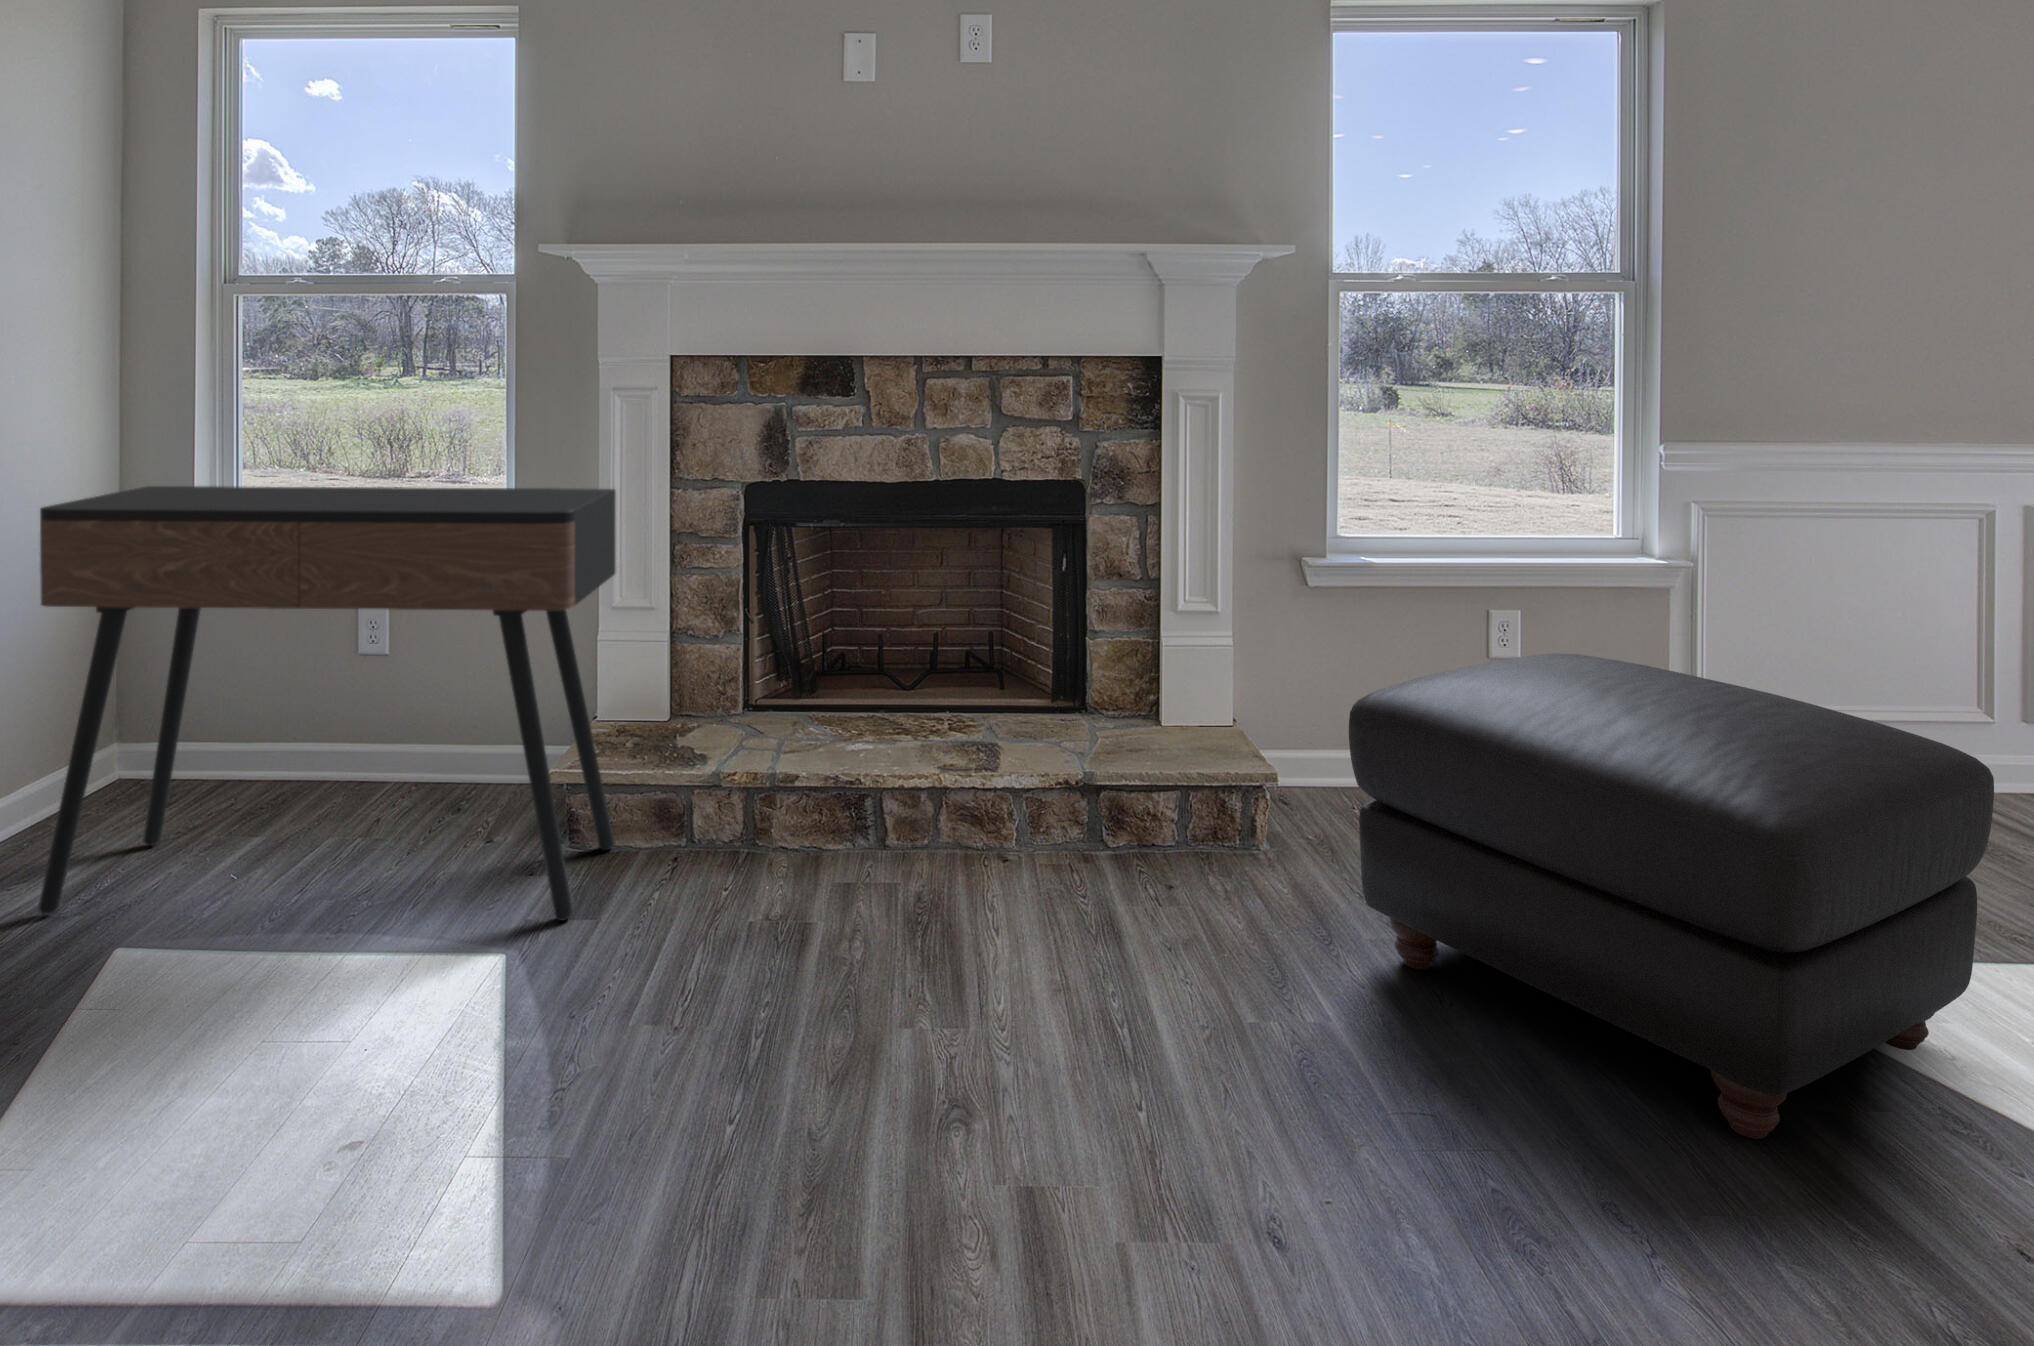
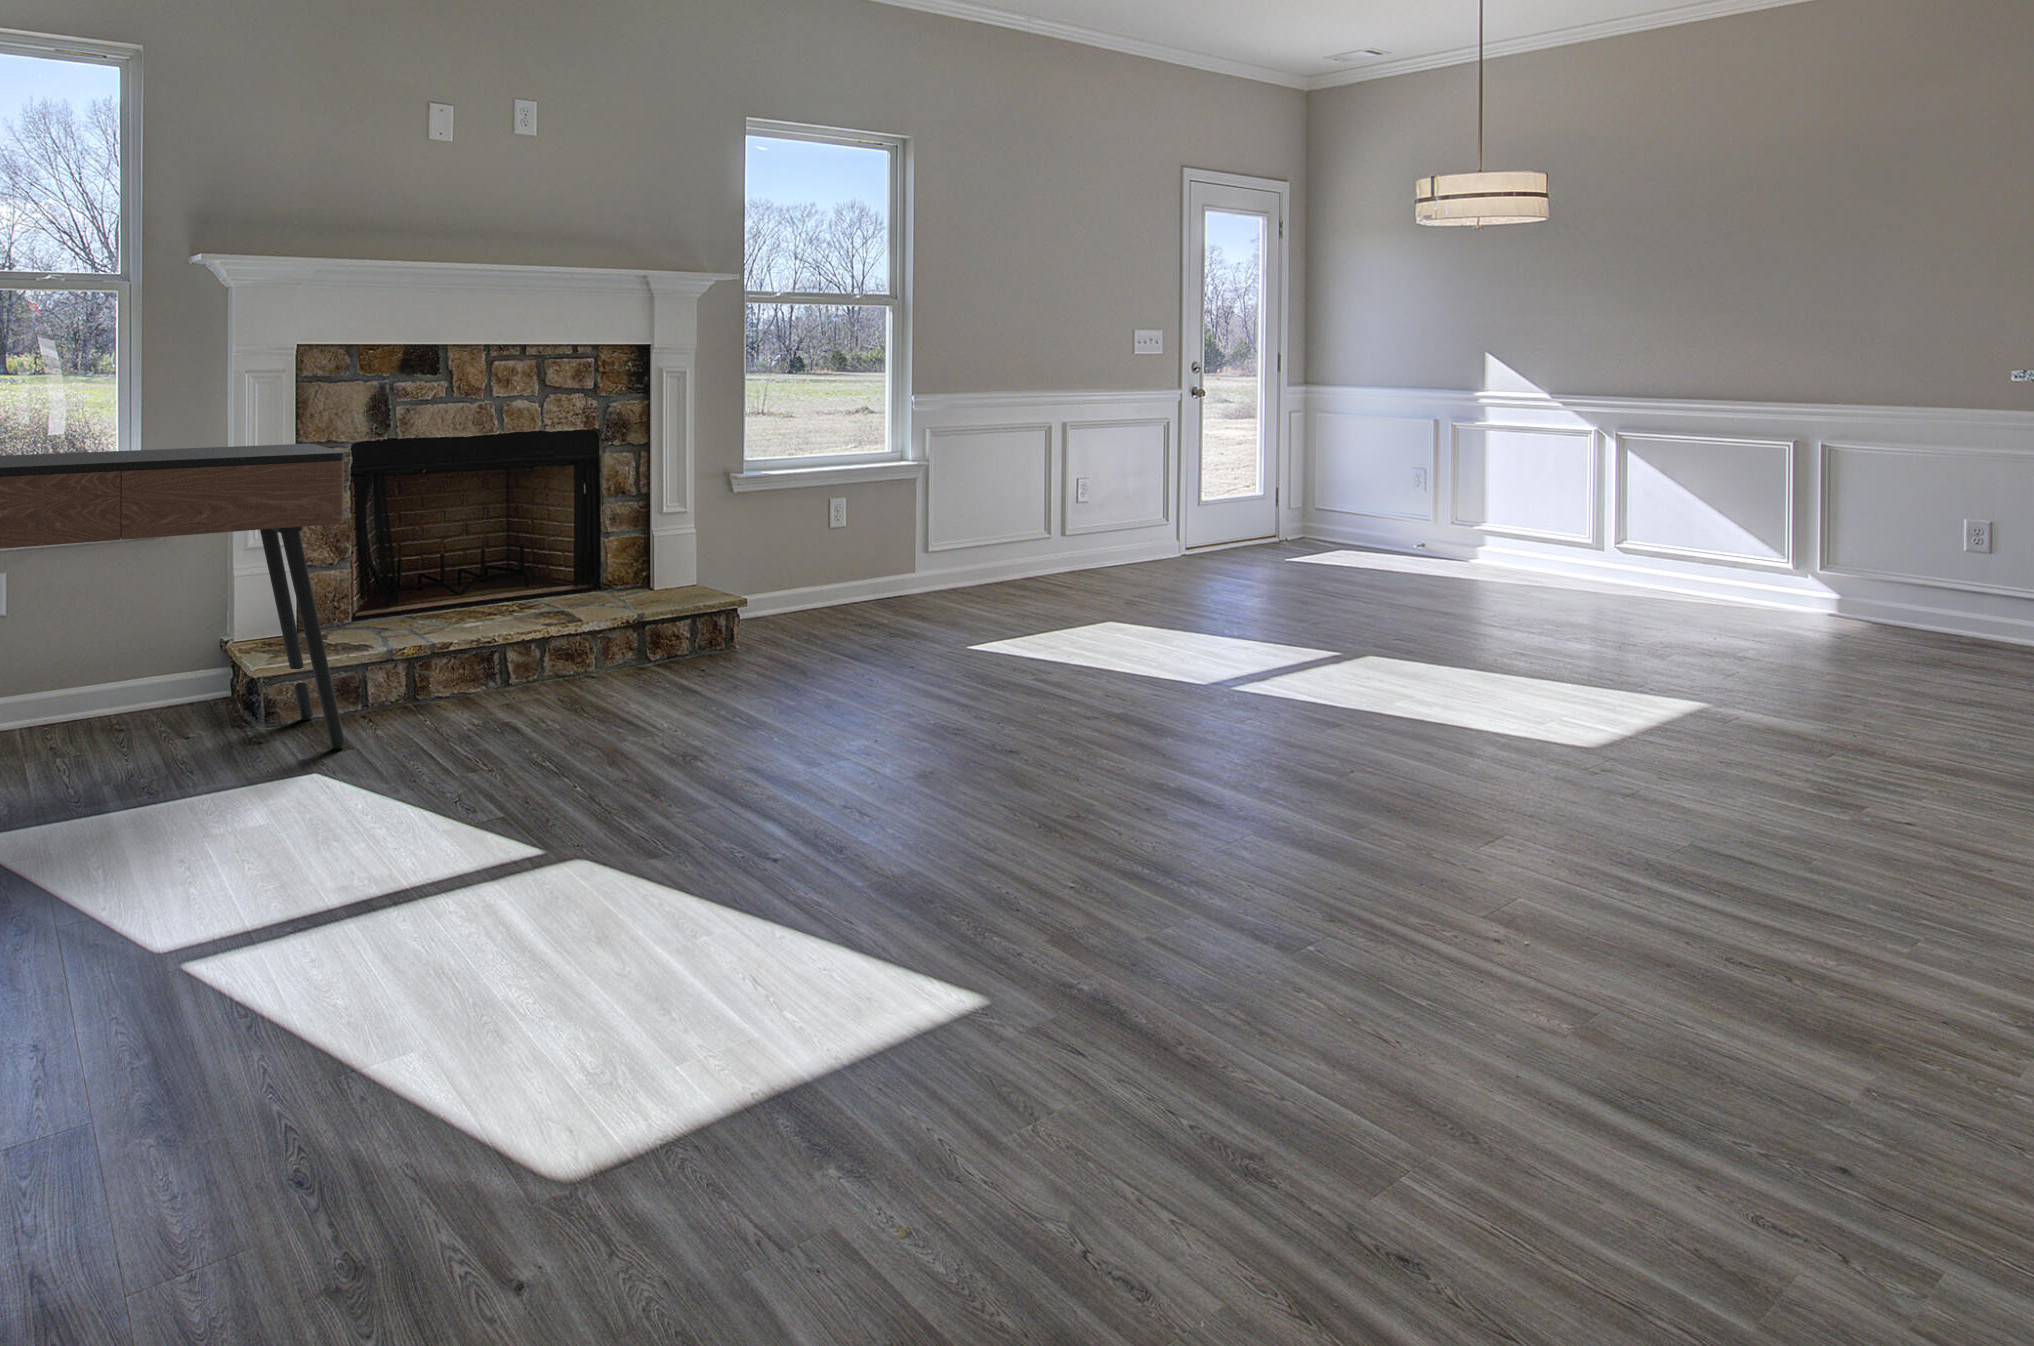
ottoman: present [1349,654,1994,1139] -> none [822,501,1086,689]

